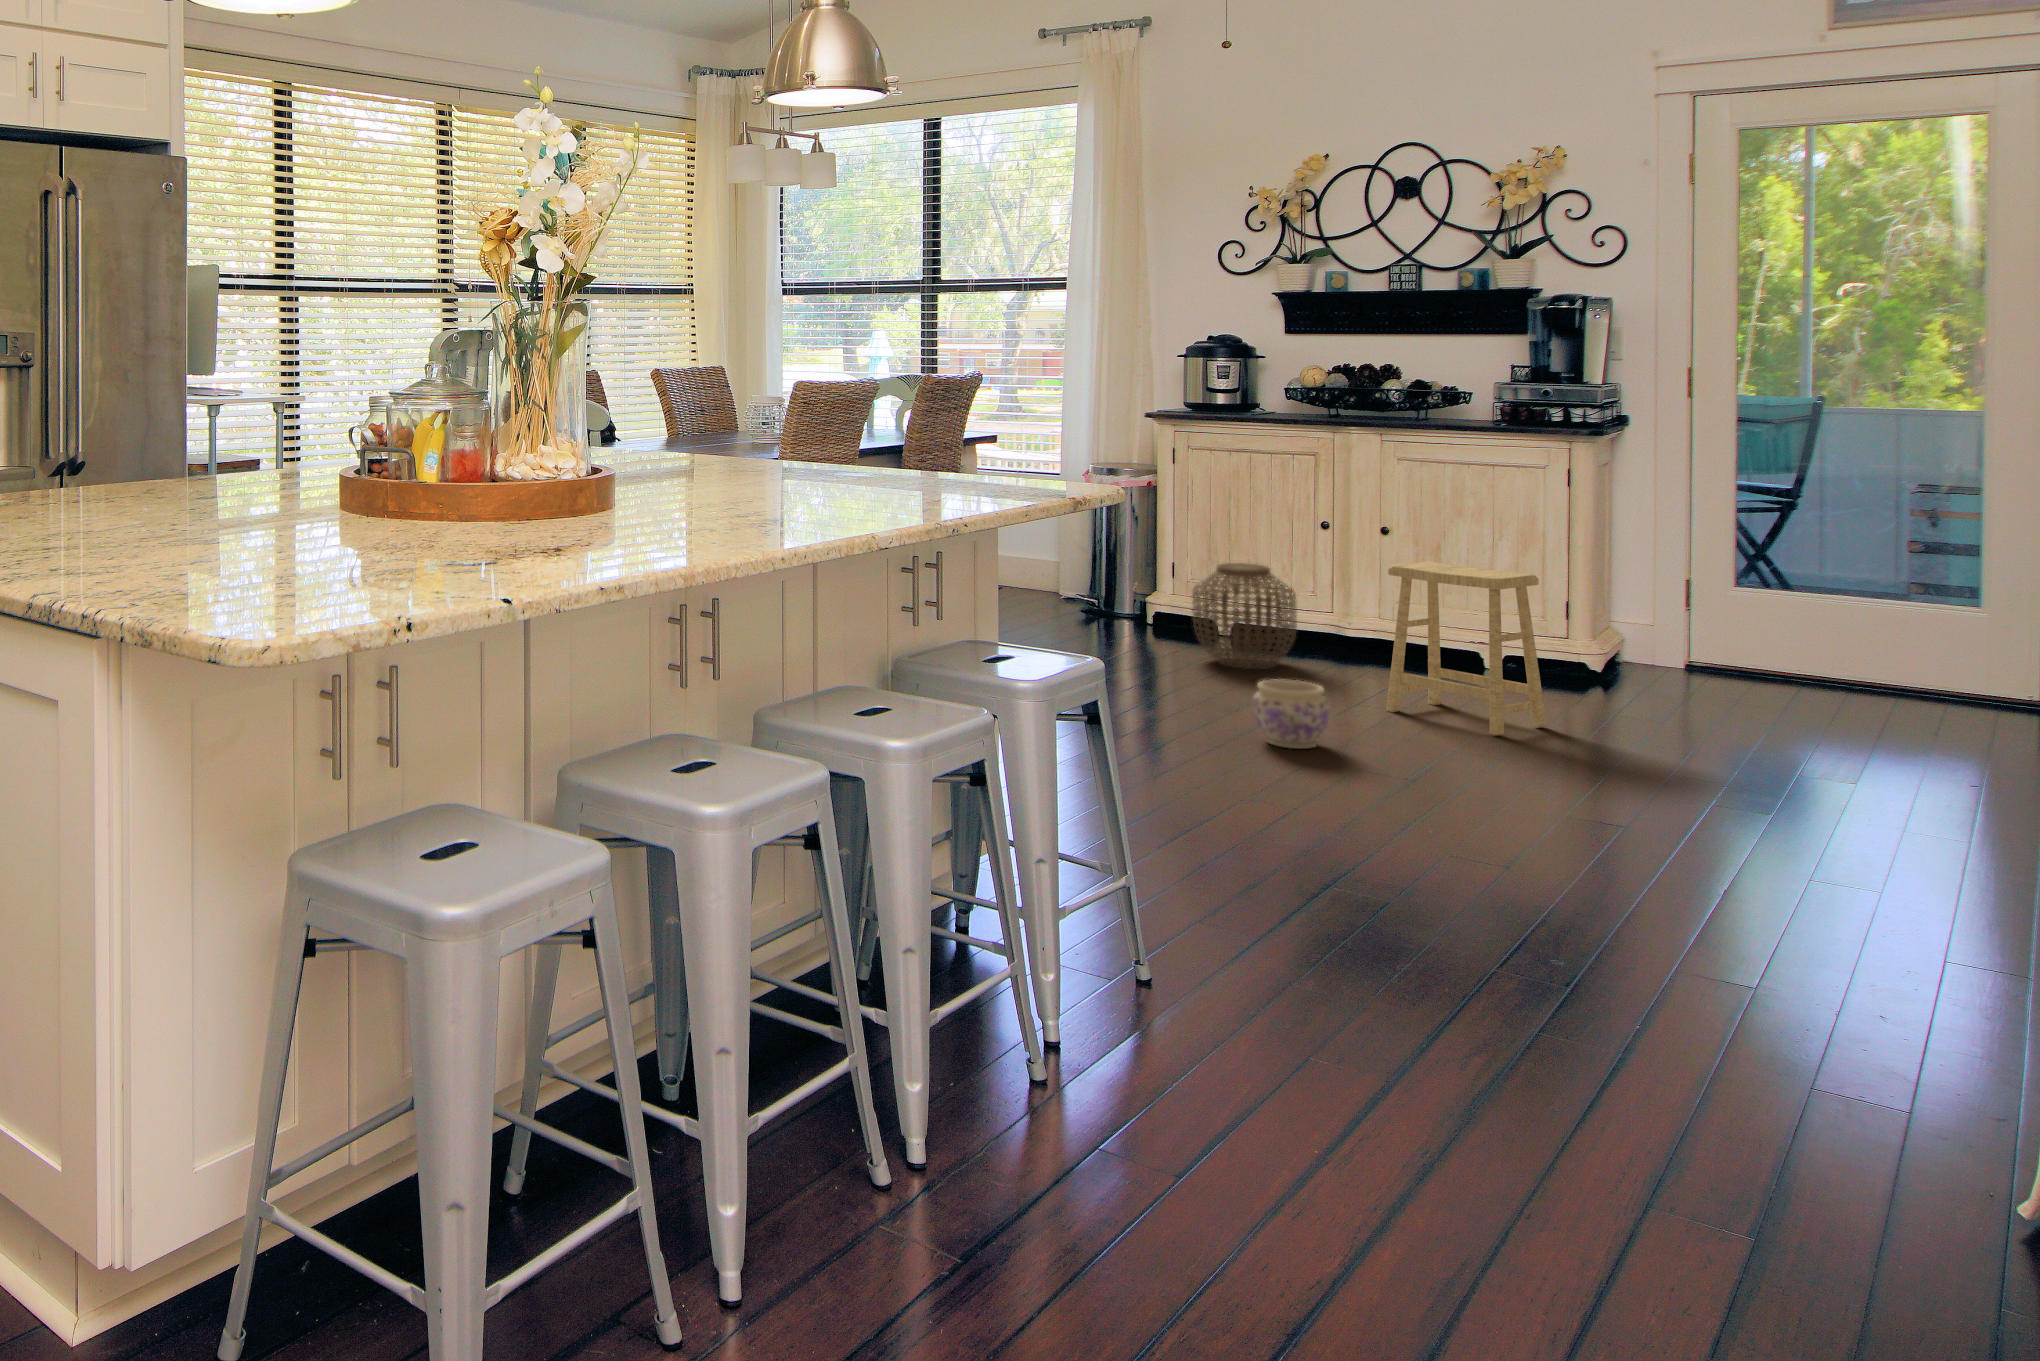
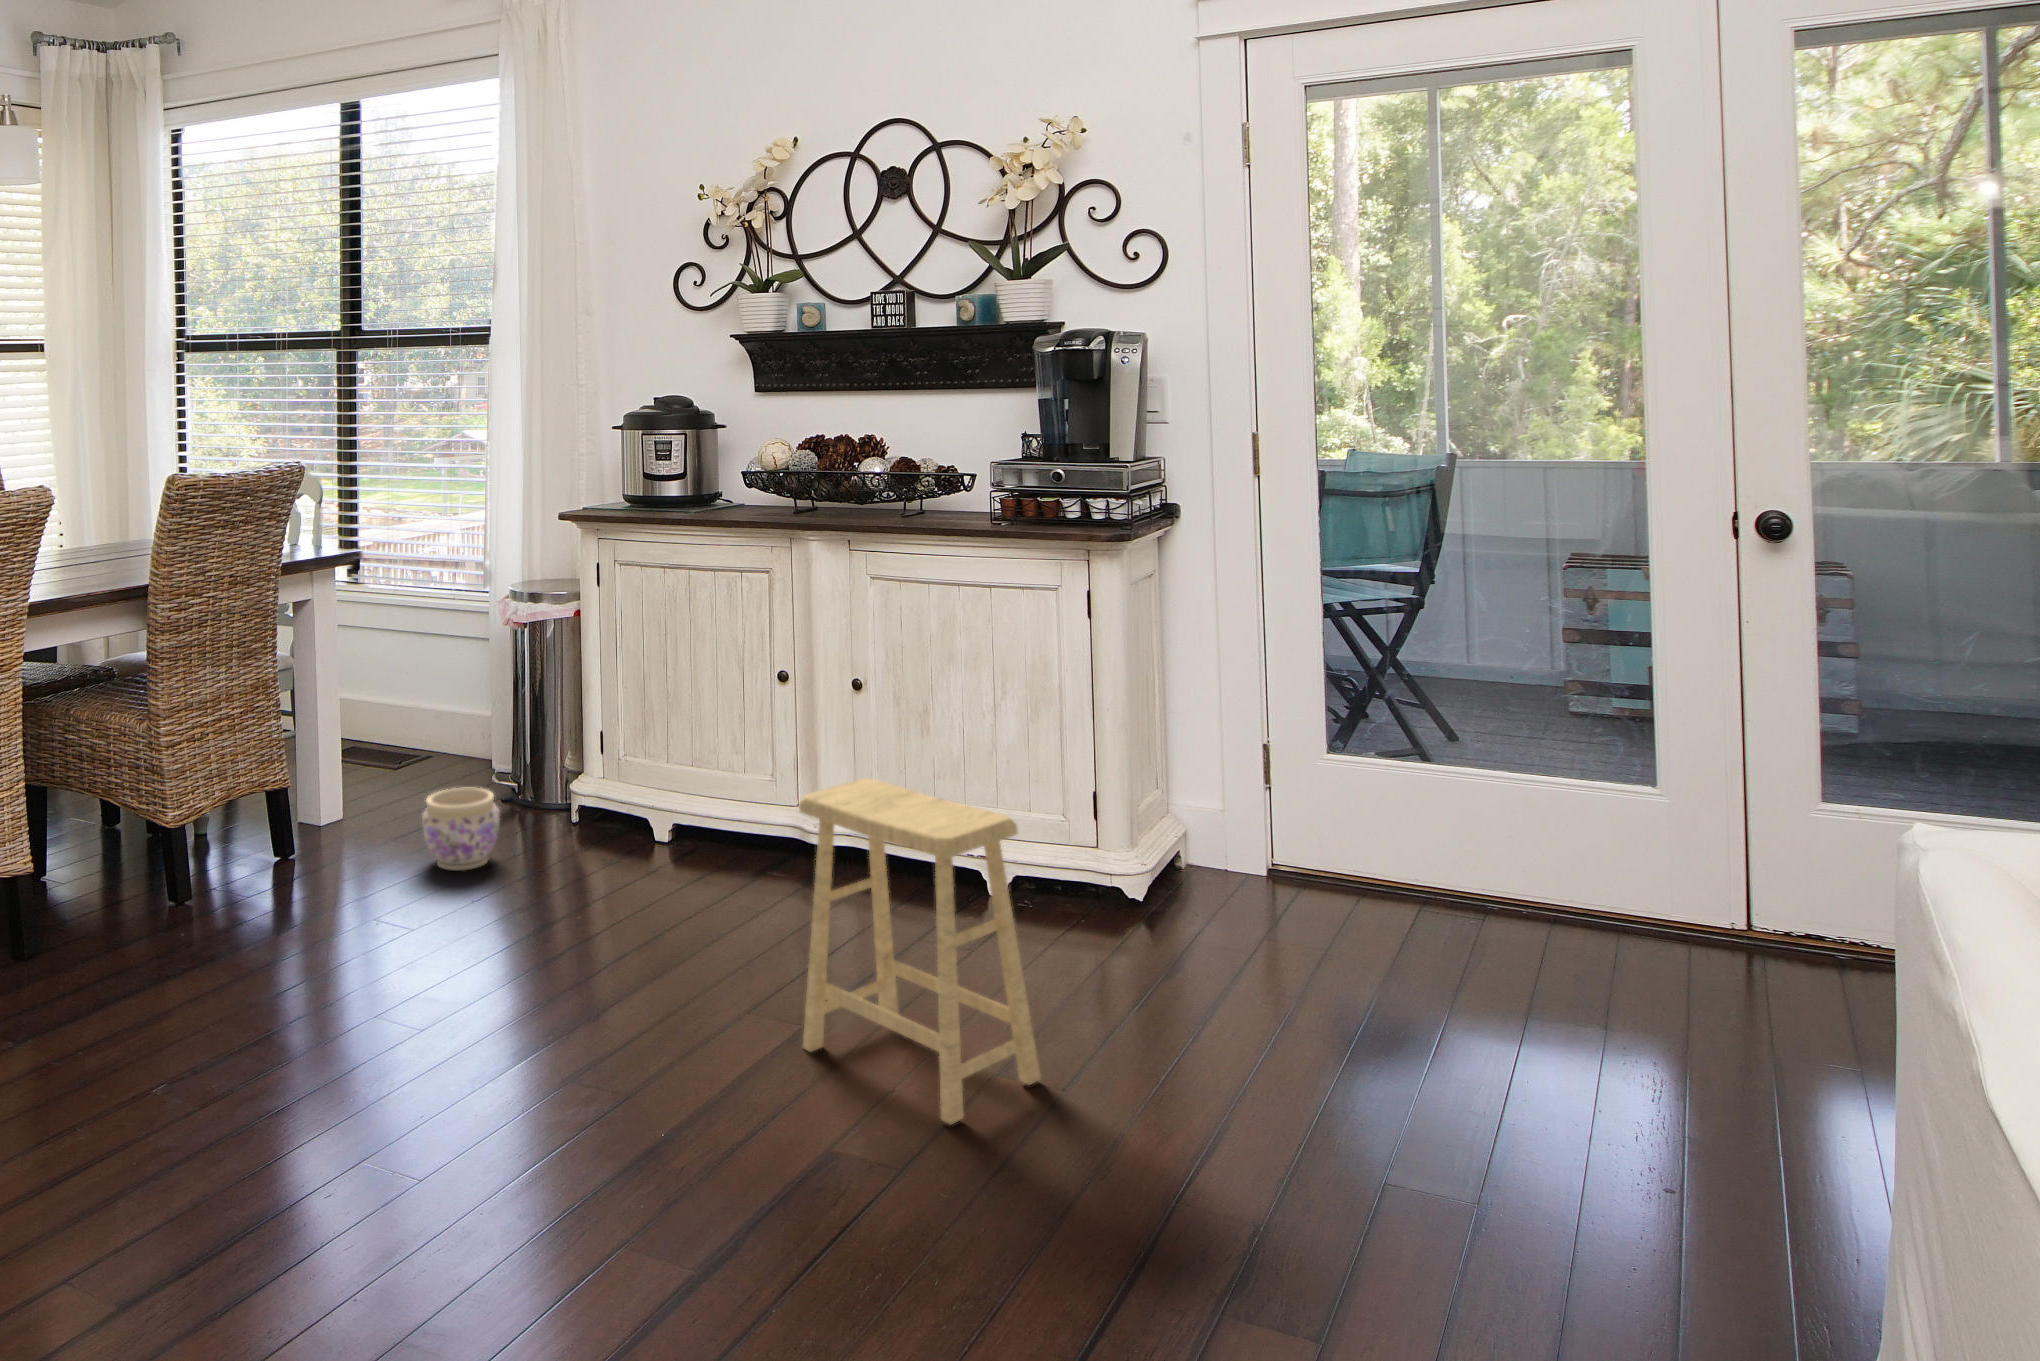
woven basket: present [1192,563,1297,669] -> none [574,754,723,933]
planter: present [1253,679,1330,749] -> present [422,788,500,871]

